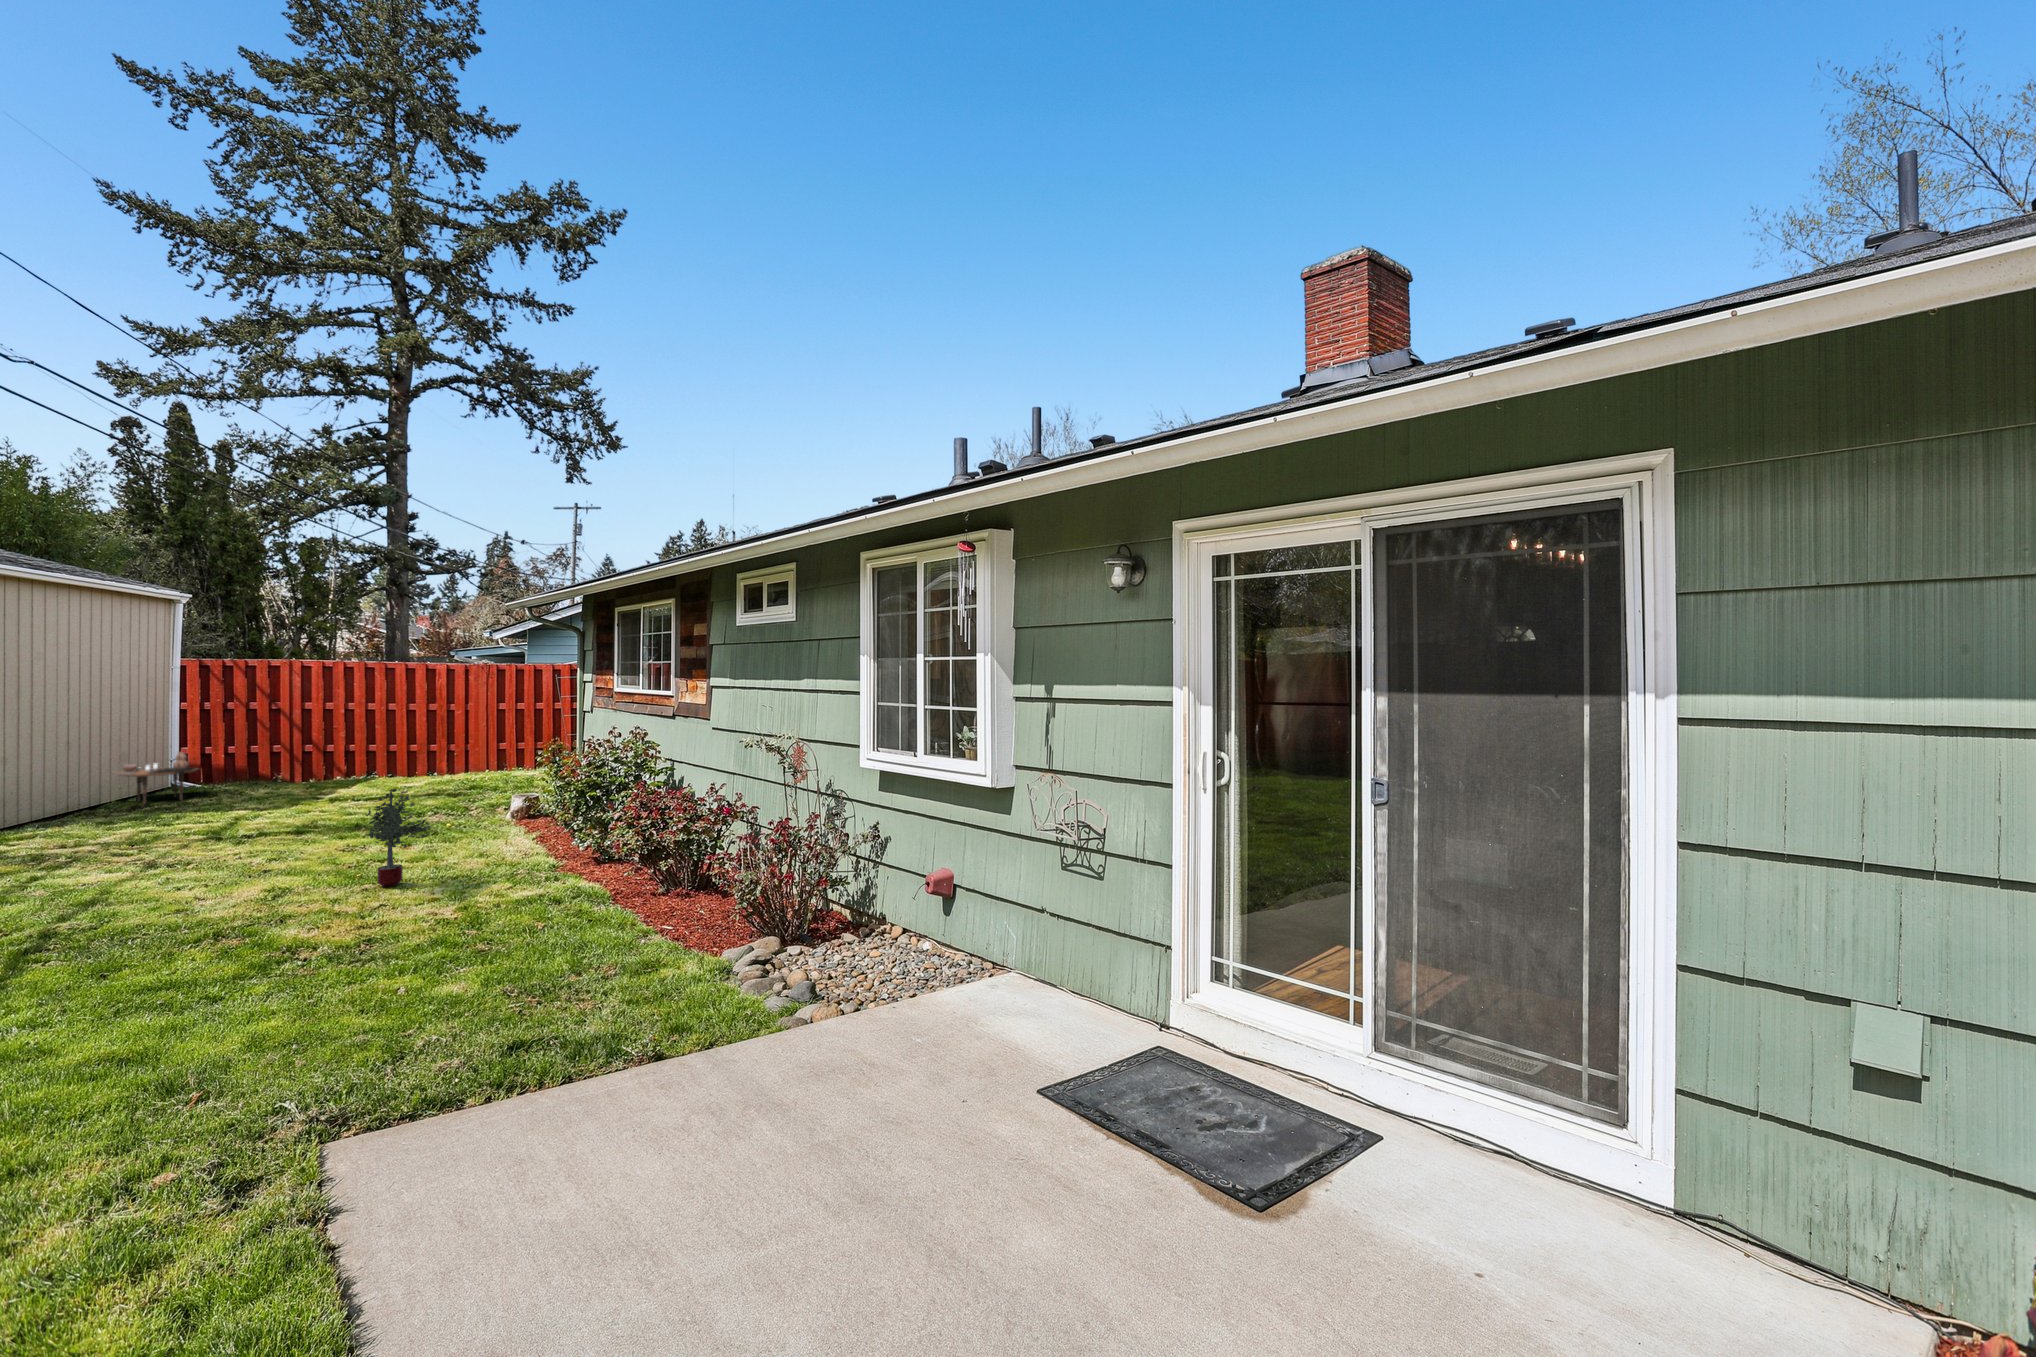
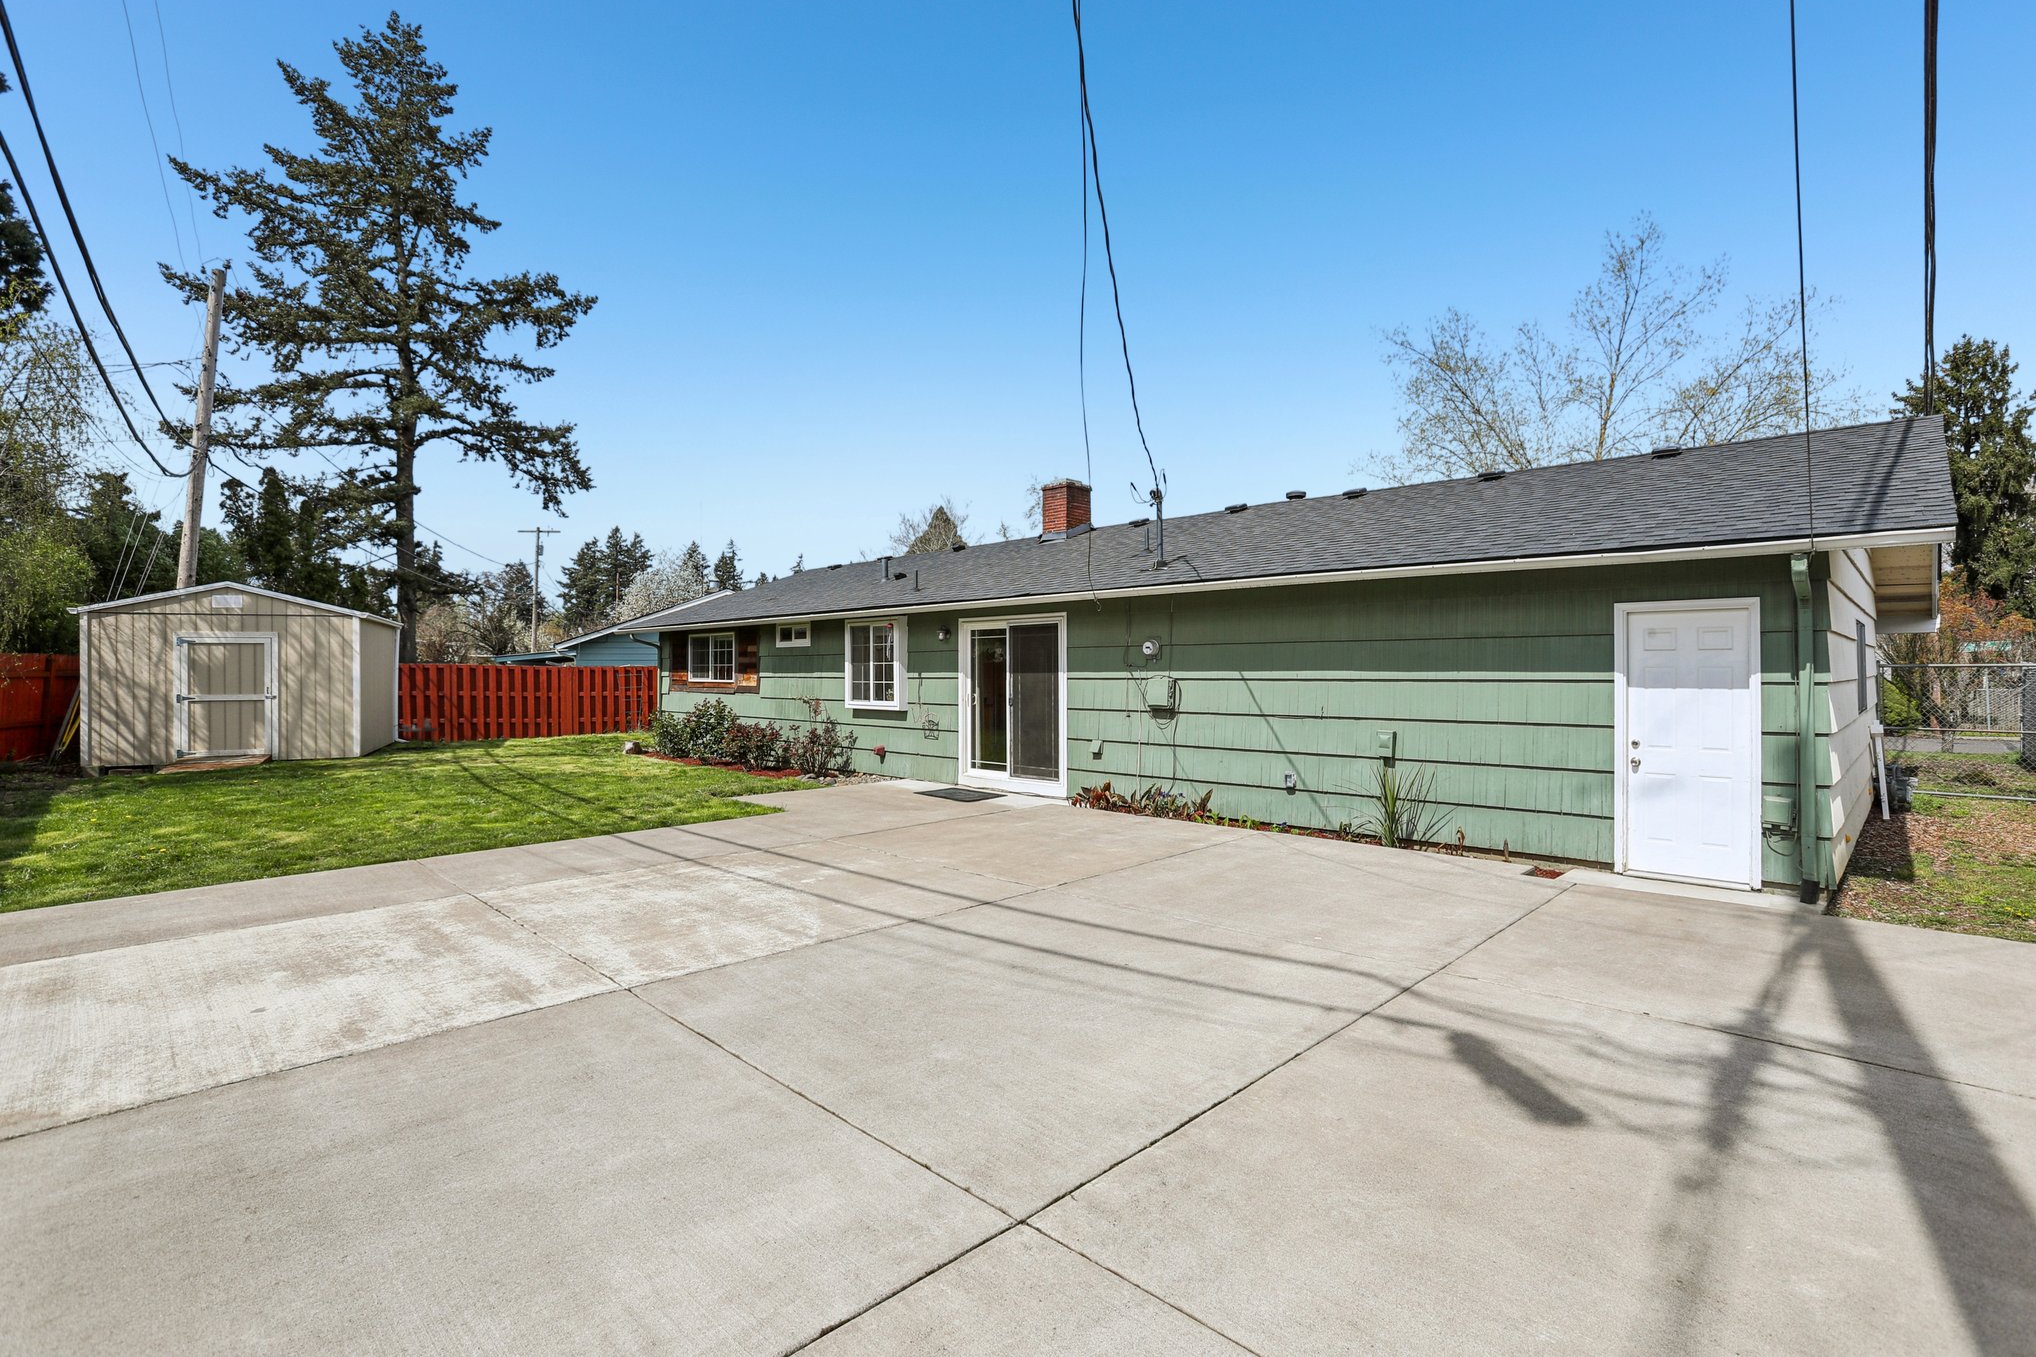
potted tree: present [366,789,432,887] -> none [674,712,703,760]

